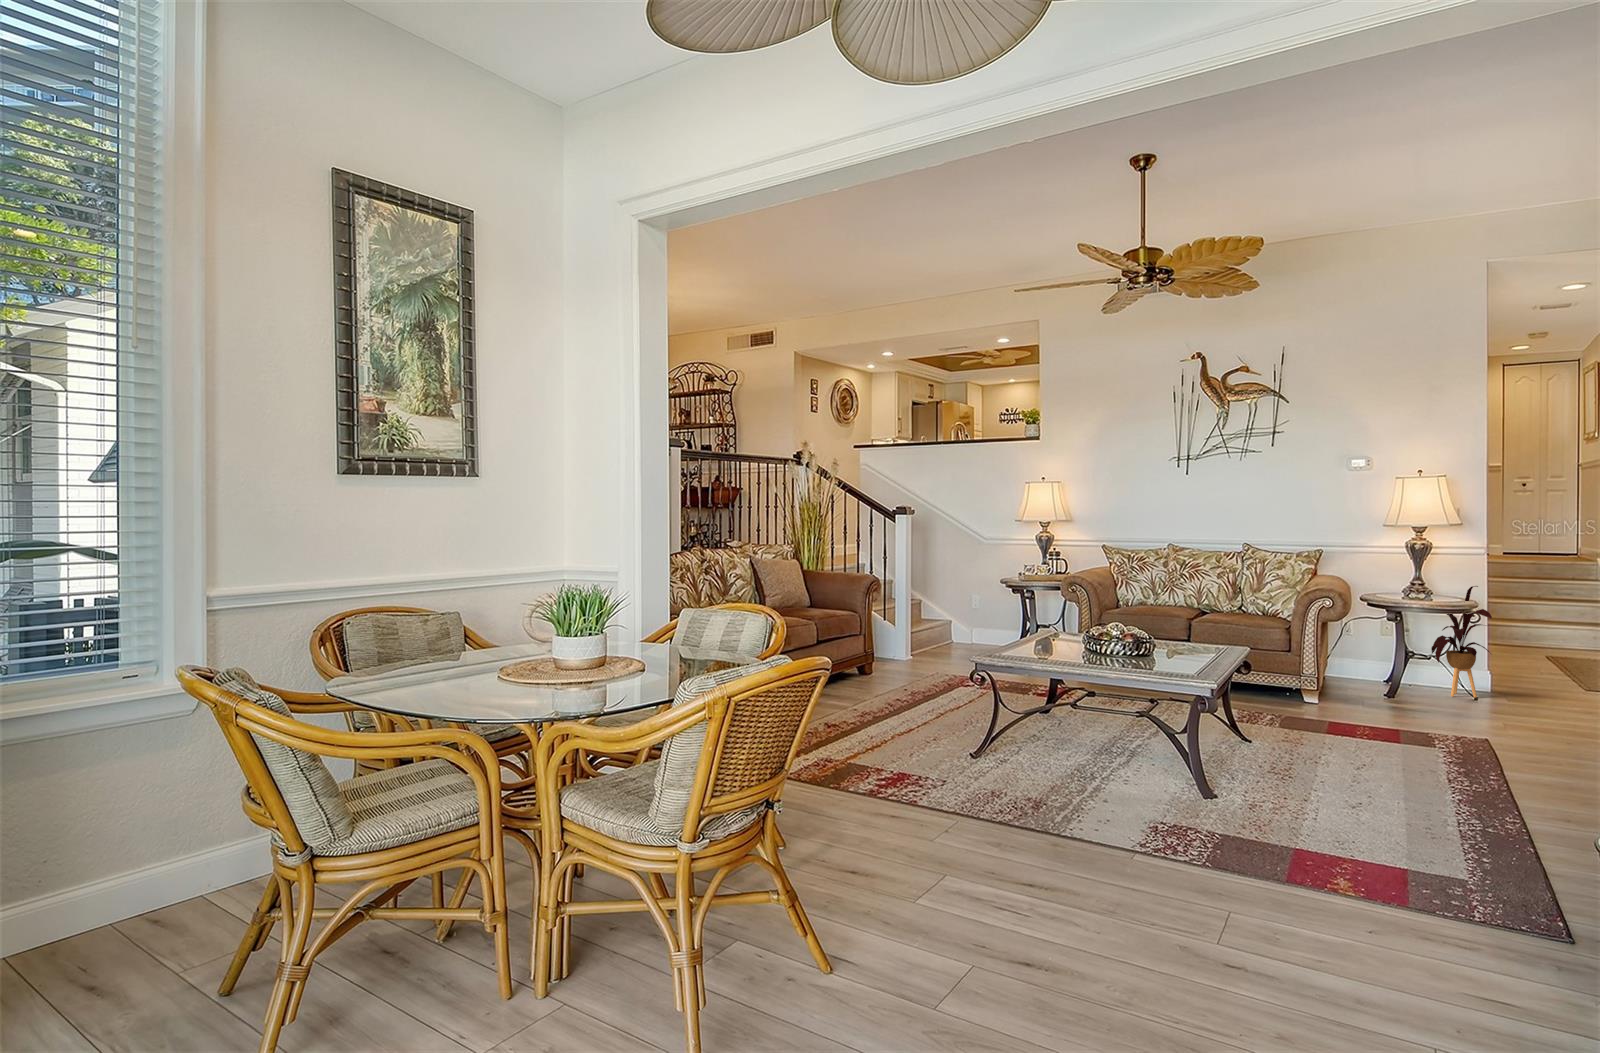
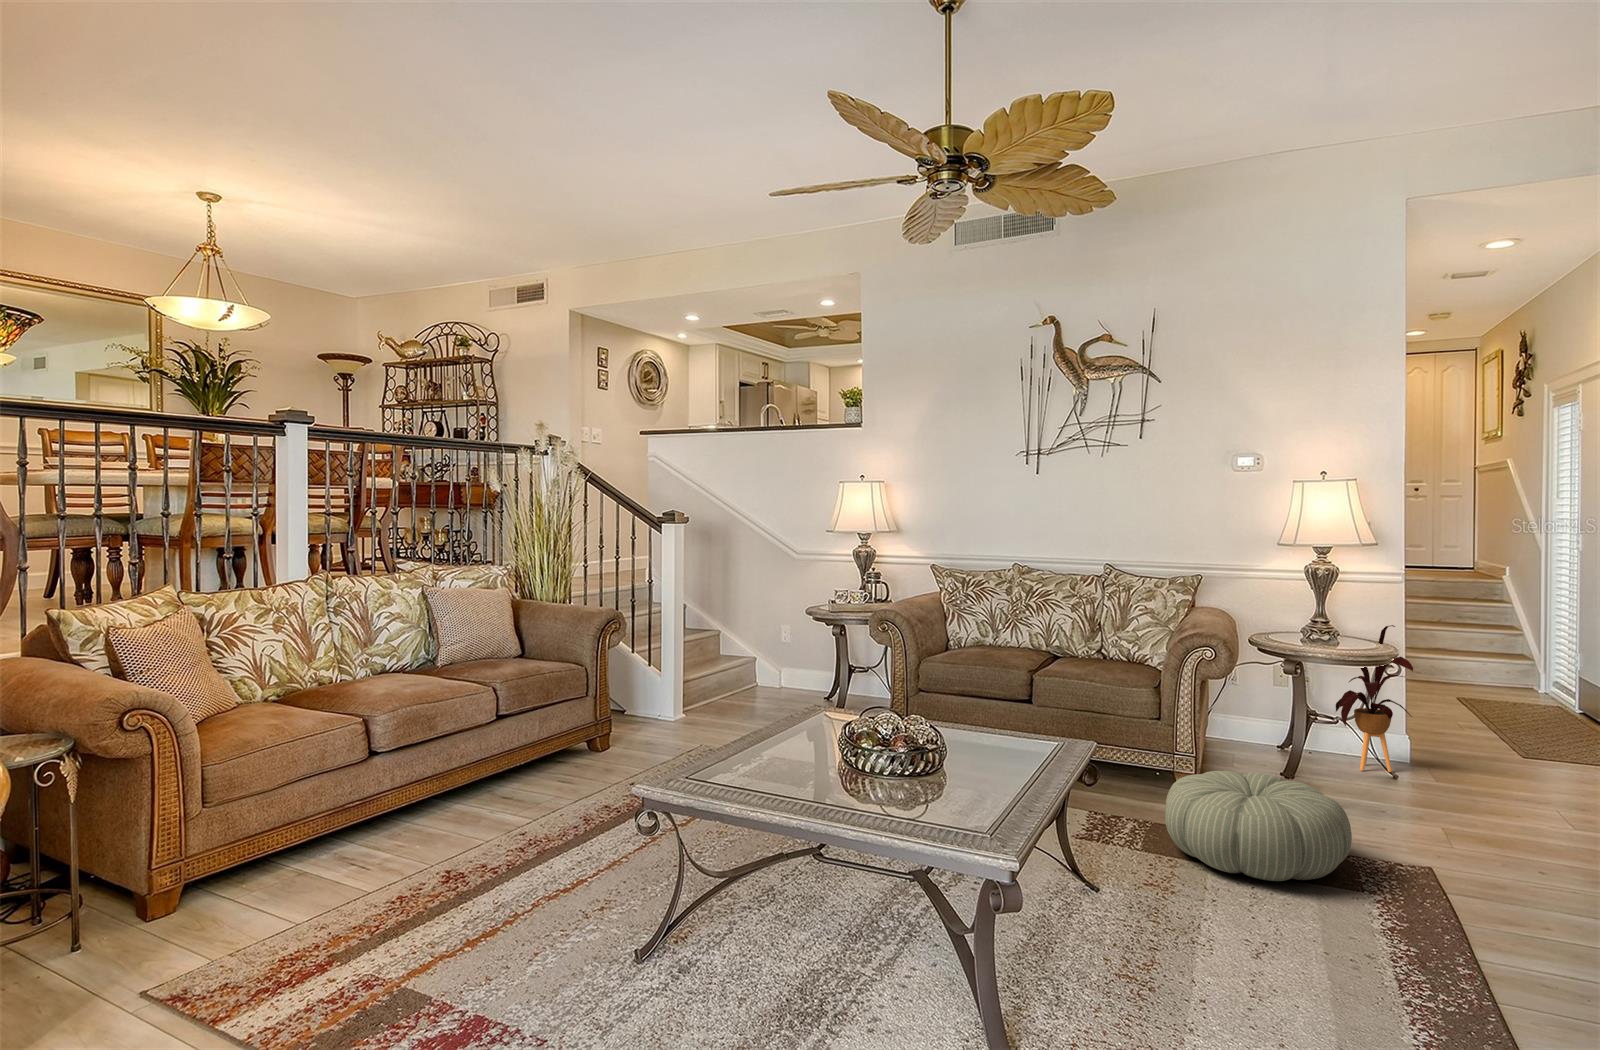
pouf: none [1297,680,1433,745] -> present [1165,771,1352,881]

